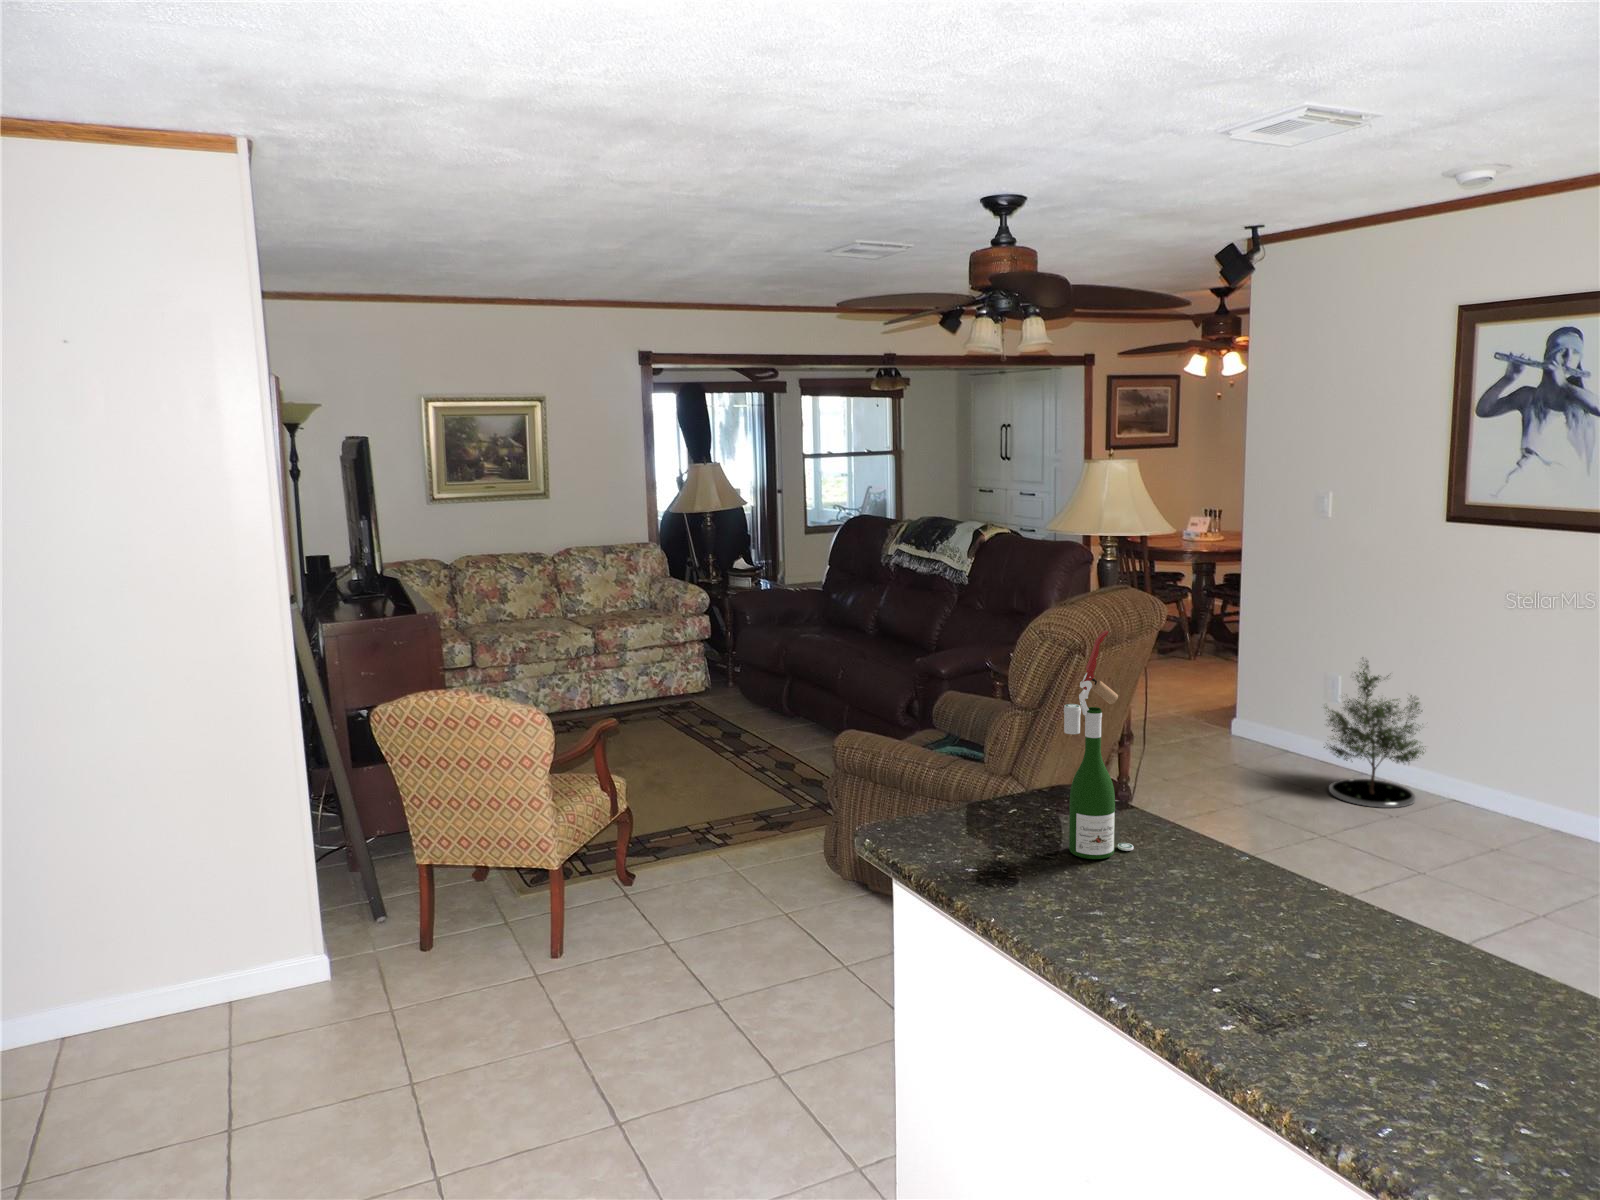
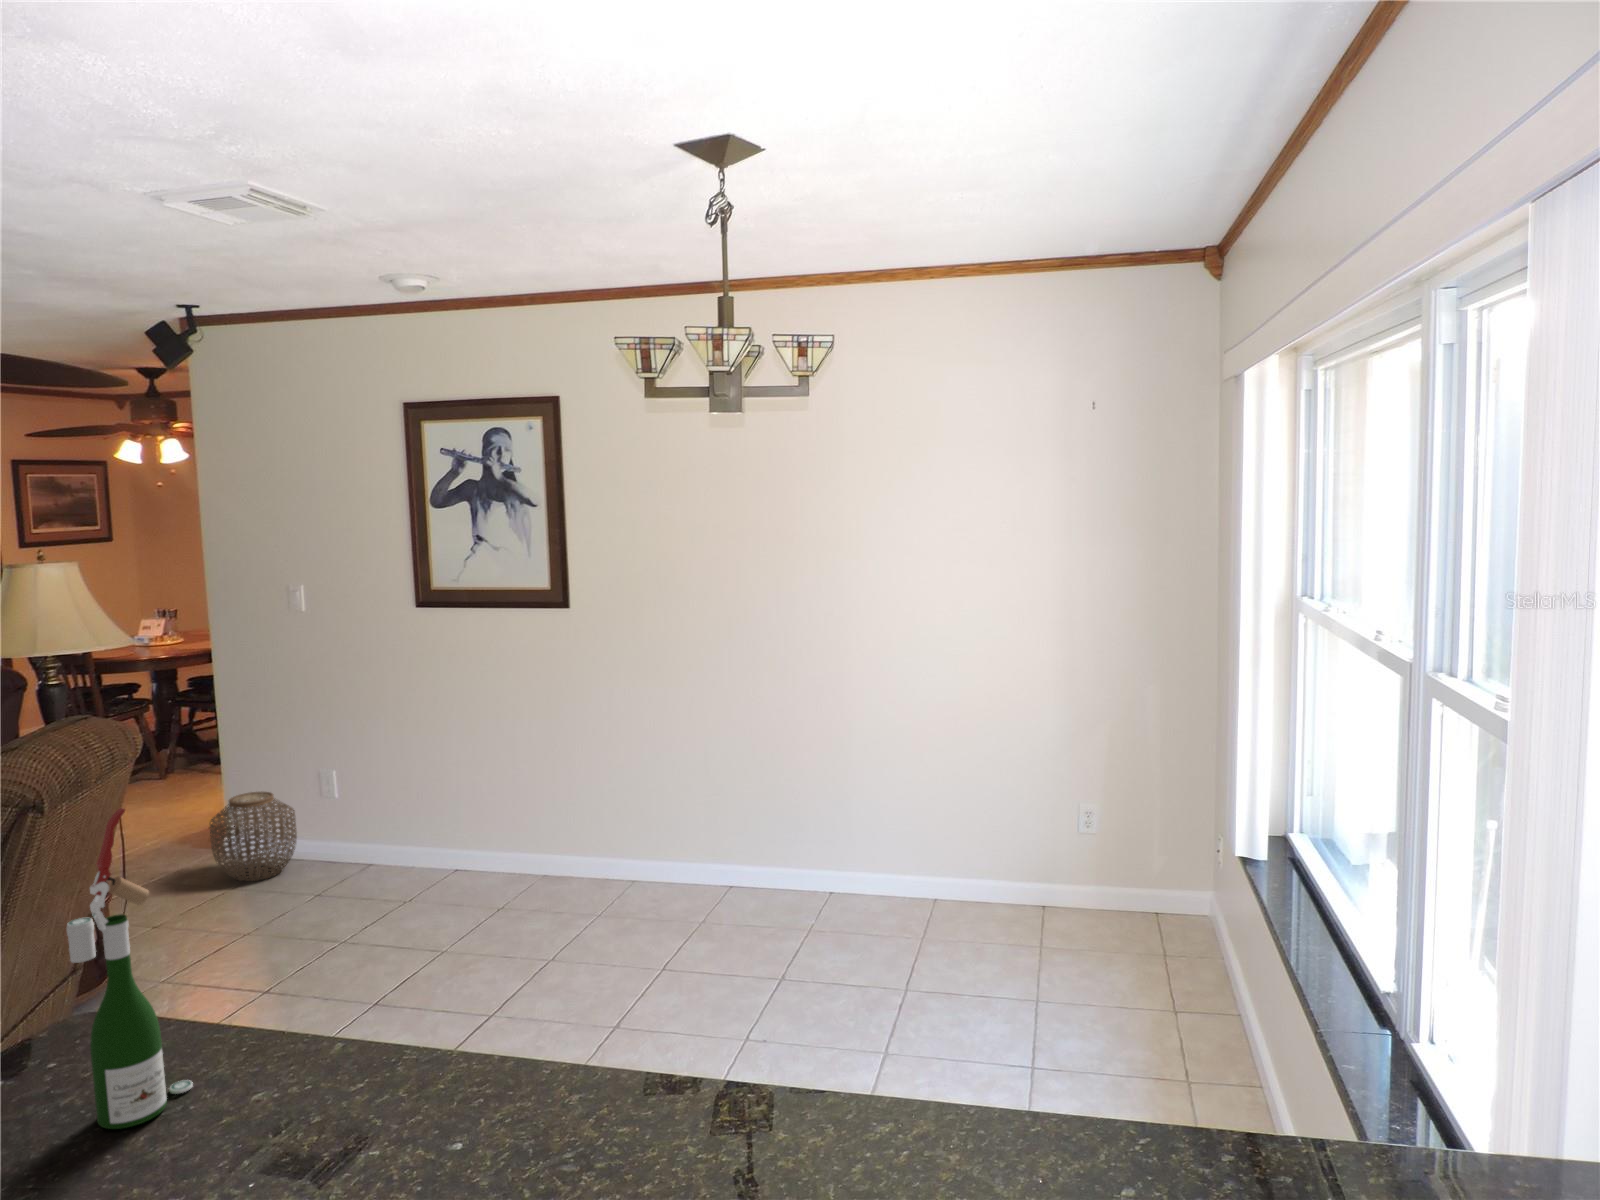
potted tree: present [1324,661,1424,808] -> none [323,747,428,898]
woven basket: none [1219,682,1297,763] -> present [210,792,297,881]

